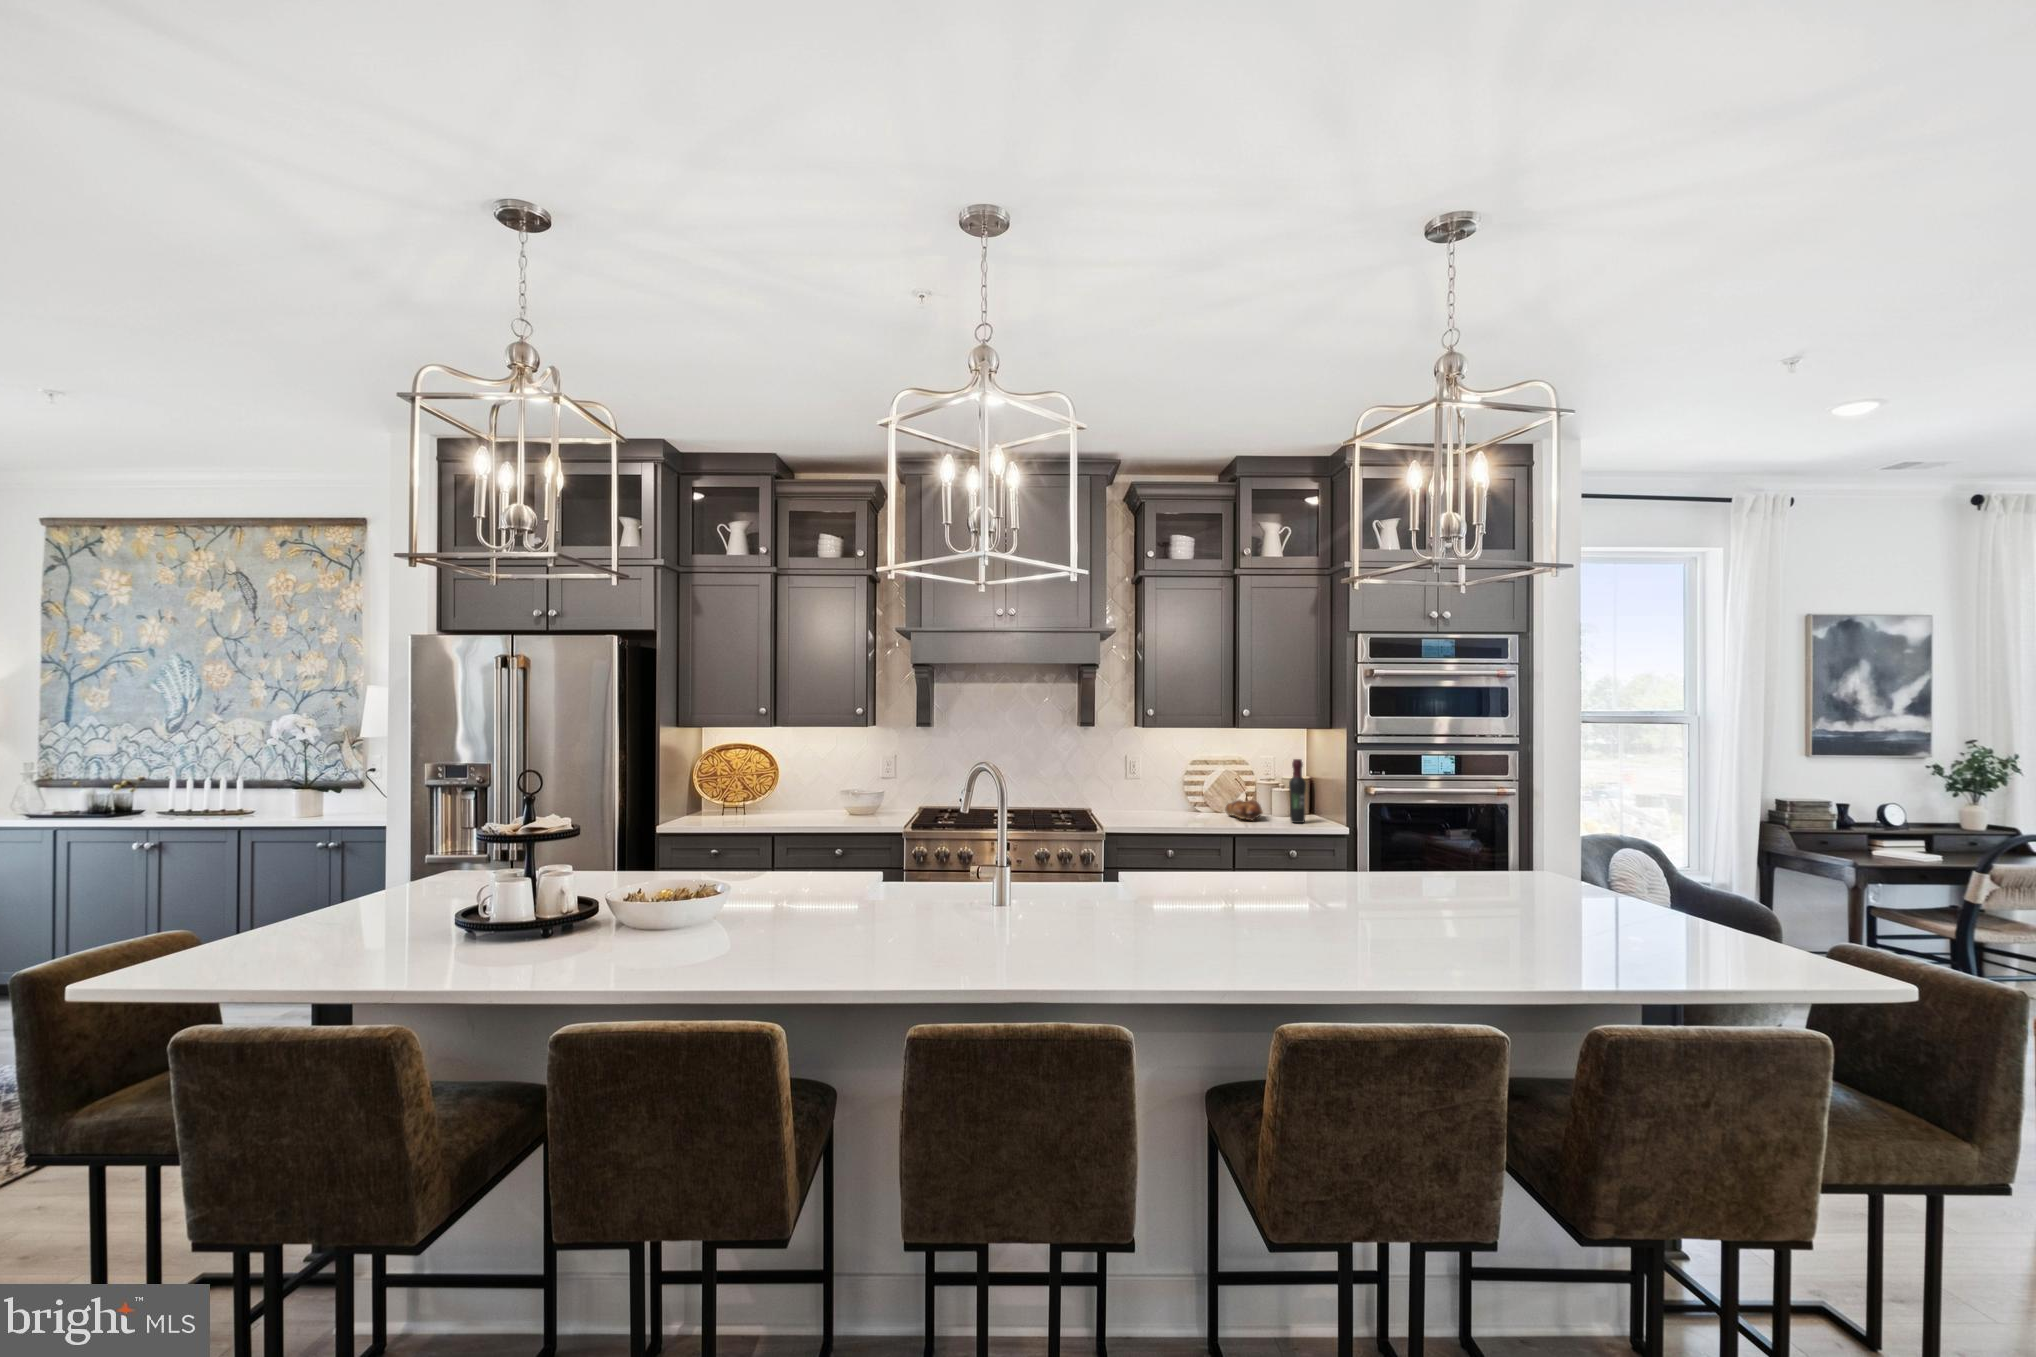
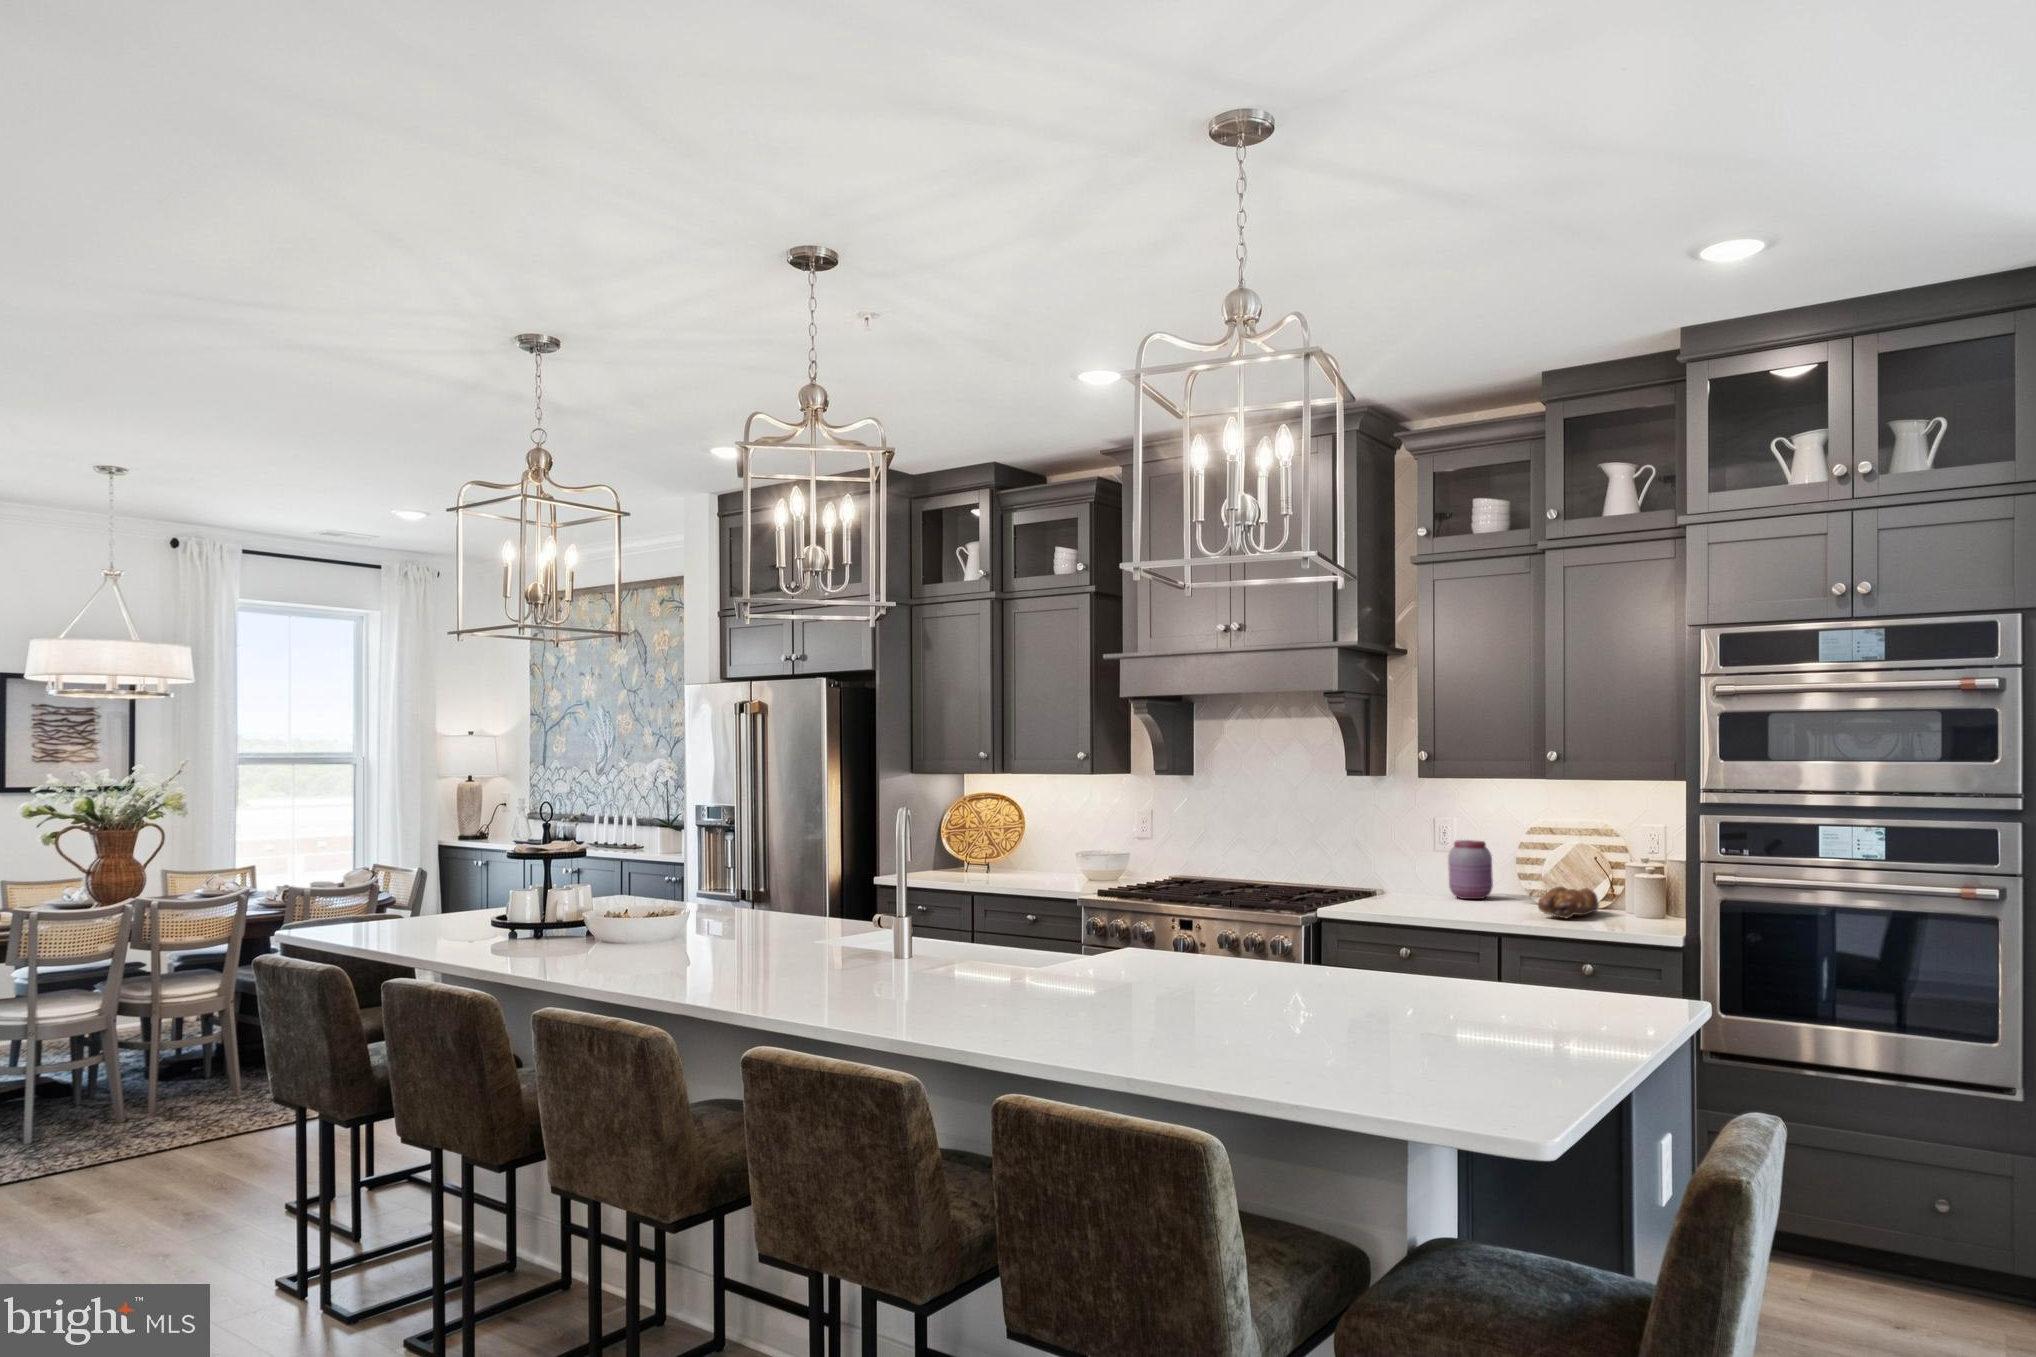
wine bottle: present [1289,759,1306,823] -> none [1618,828,1646,927]
jar: none [1143,771,1172,812] -> present [1448,840,1493,899]

